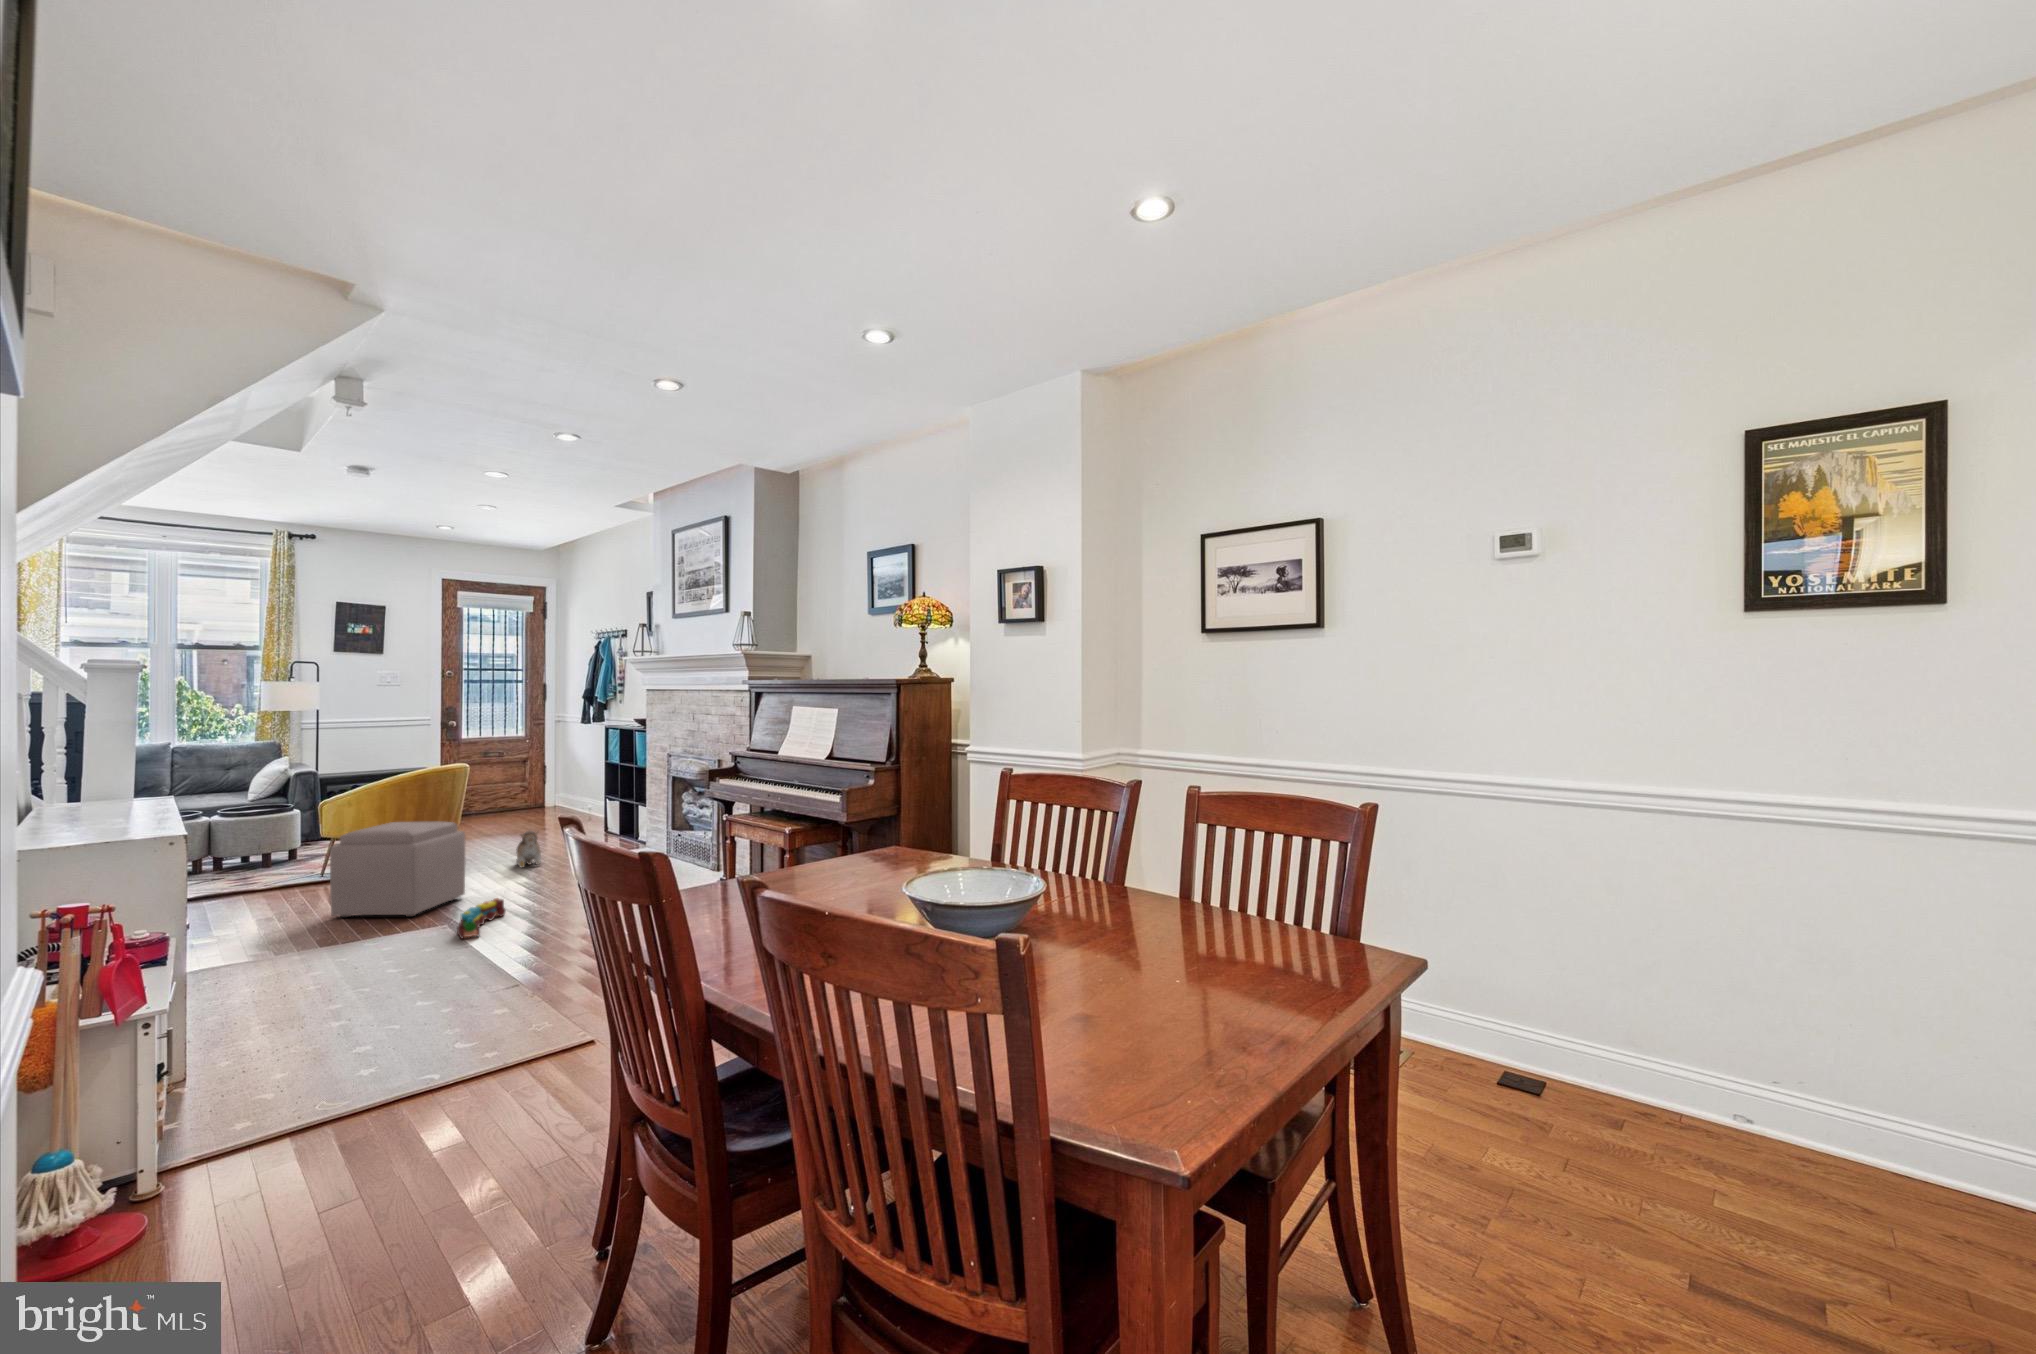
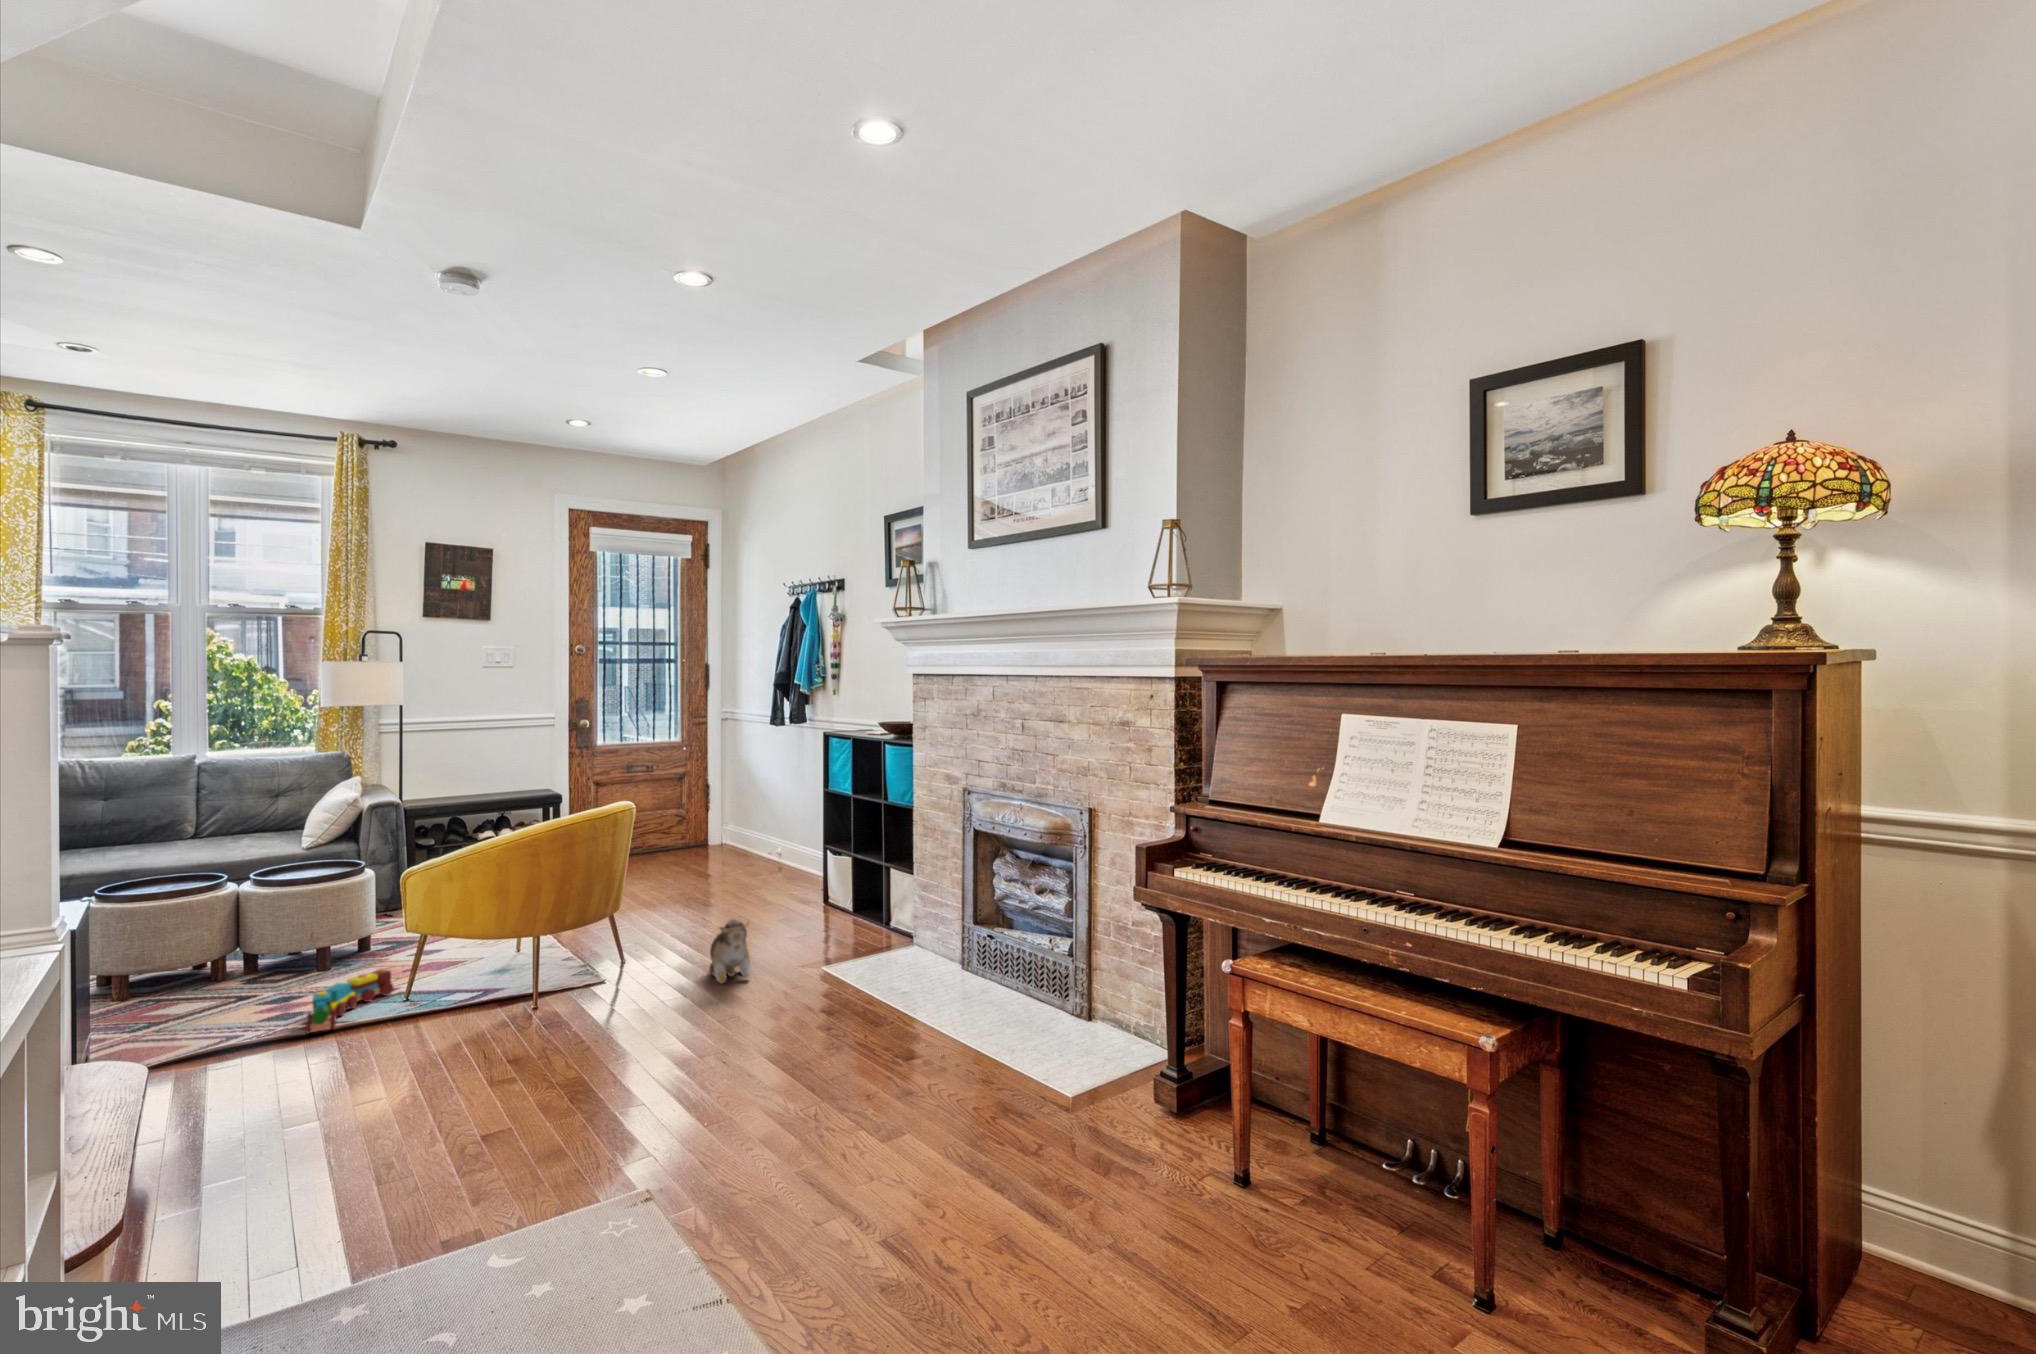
ottoman: present [330,822,465,918] -> none [418,918,647,1117]
toy train: present [457,898,506,939] -> present [306,968,394,1033]

